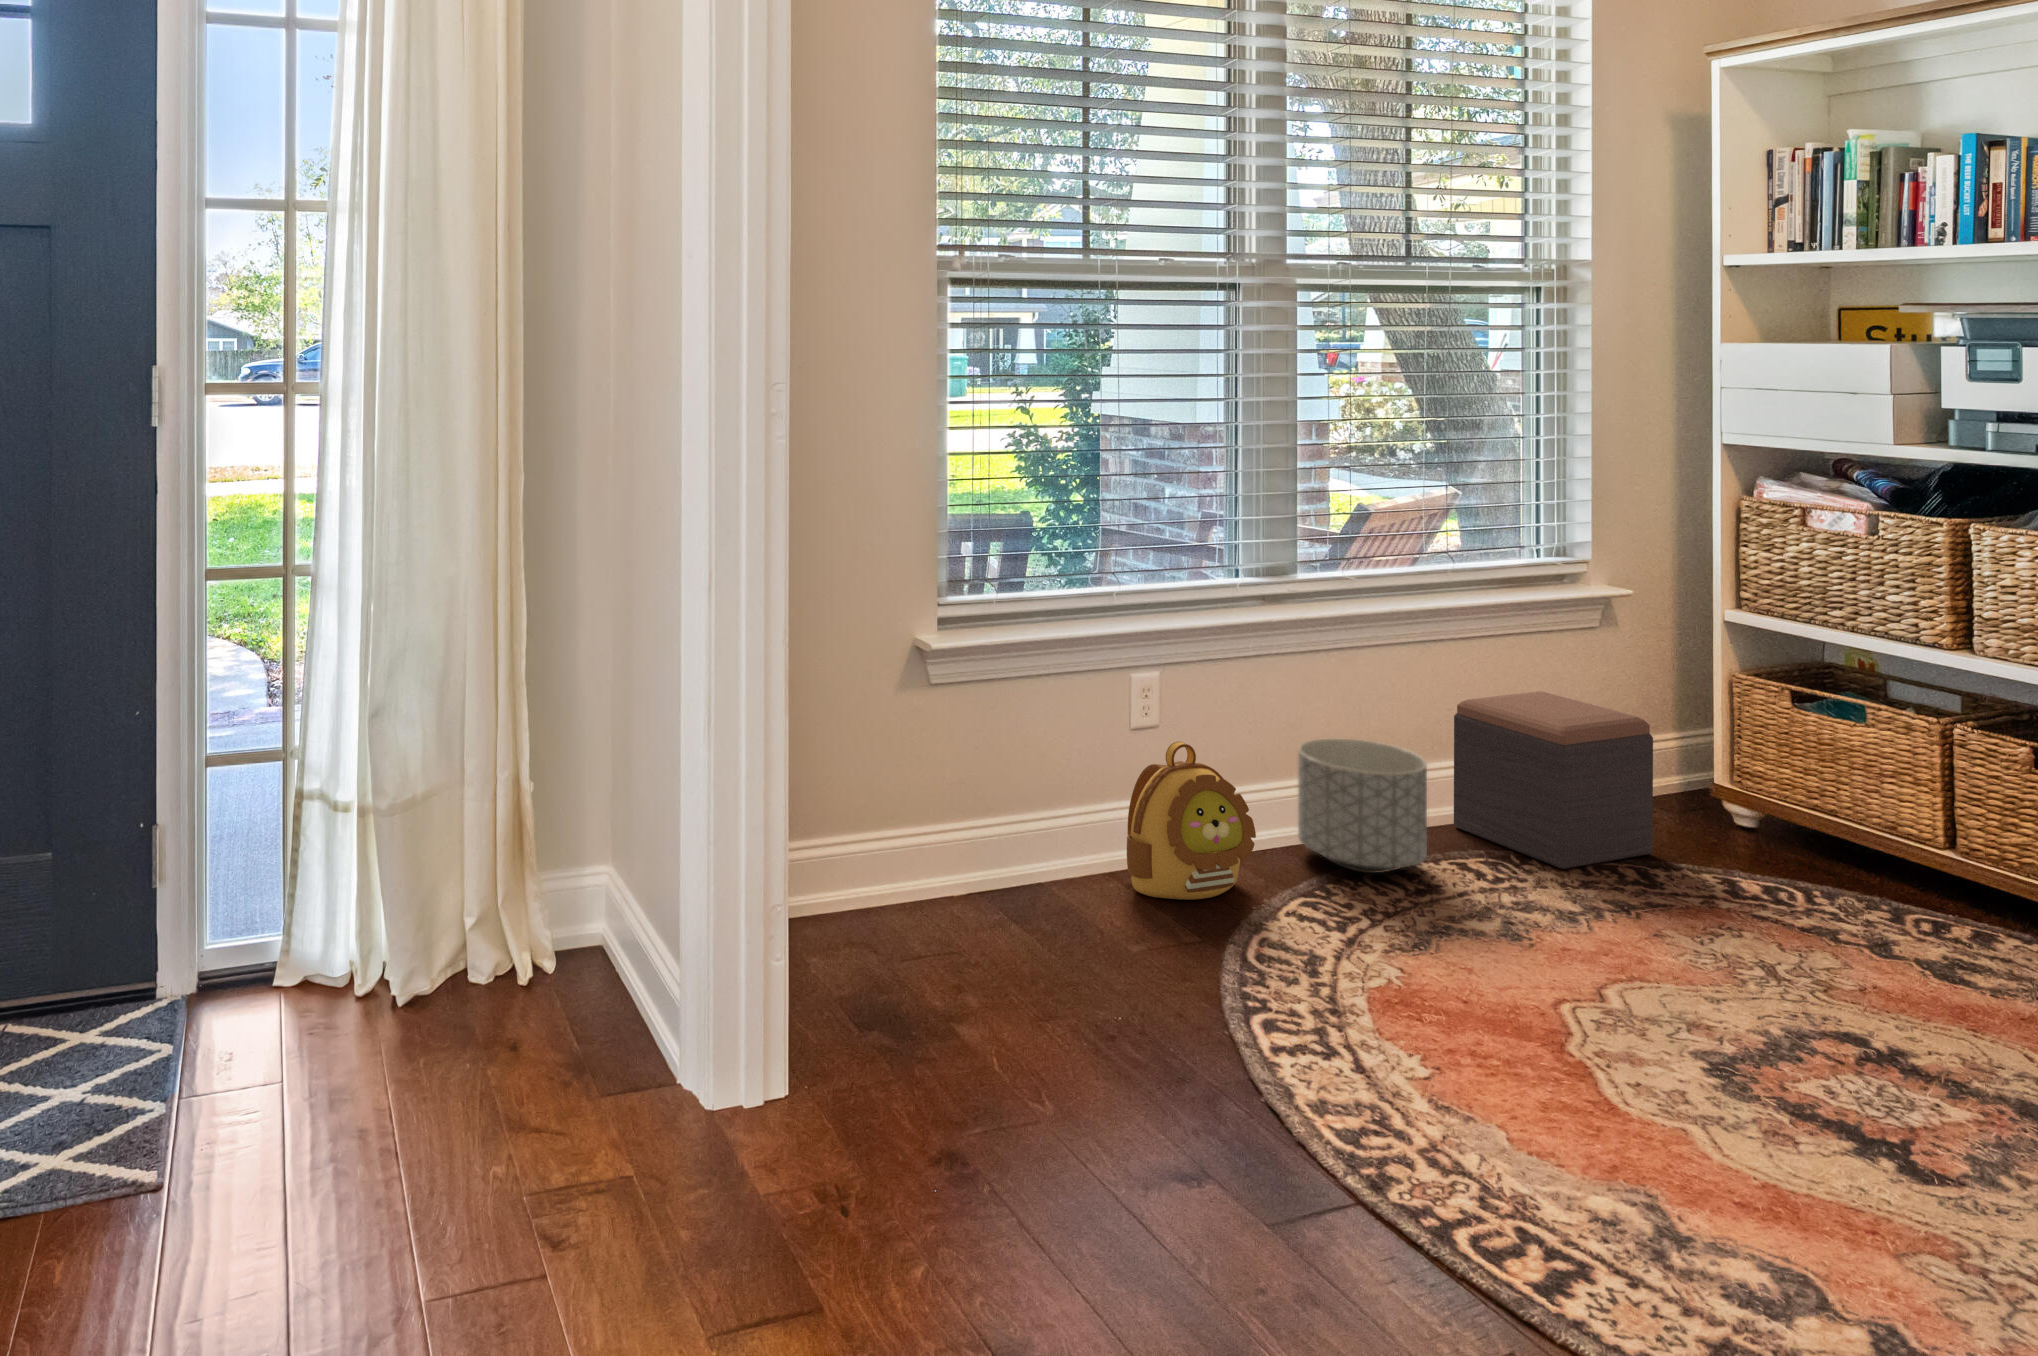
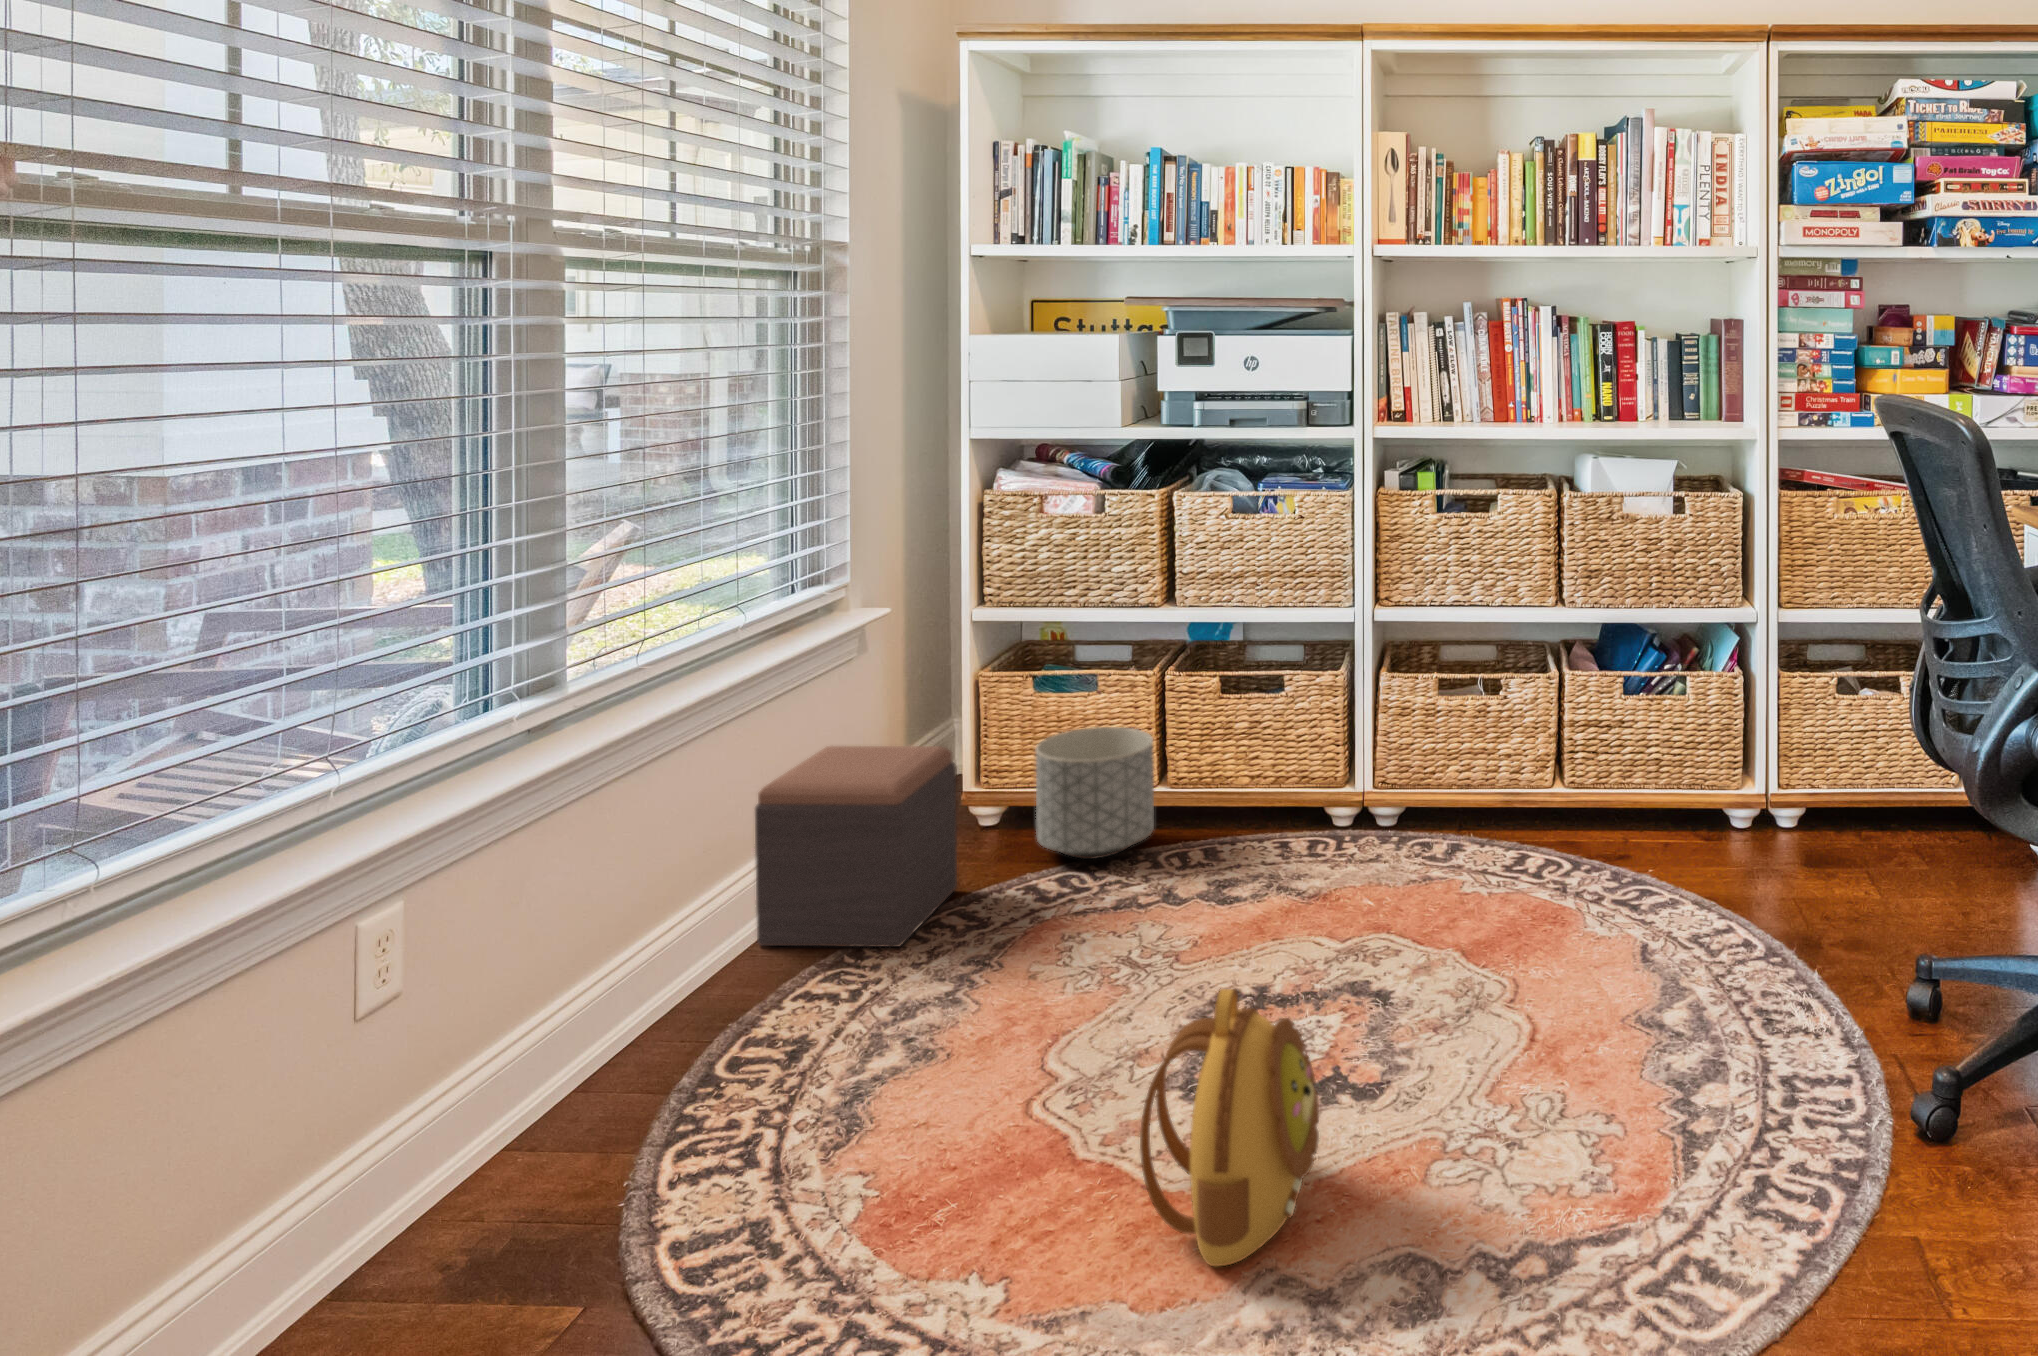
planter: present [1298,738,1427,873] -> present [1036,727,1154,859]
backpack: present [1127,741,1256,900] -> present [1140,988,1319,1266]

